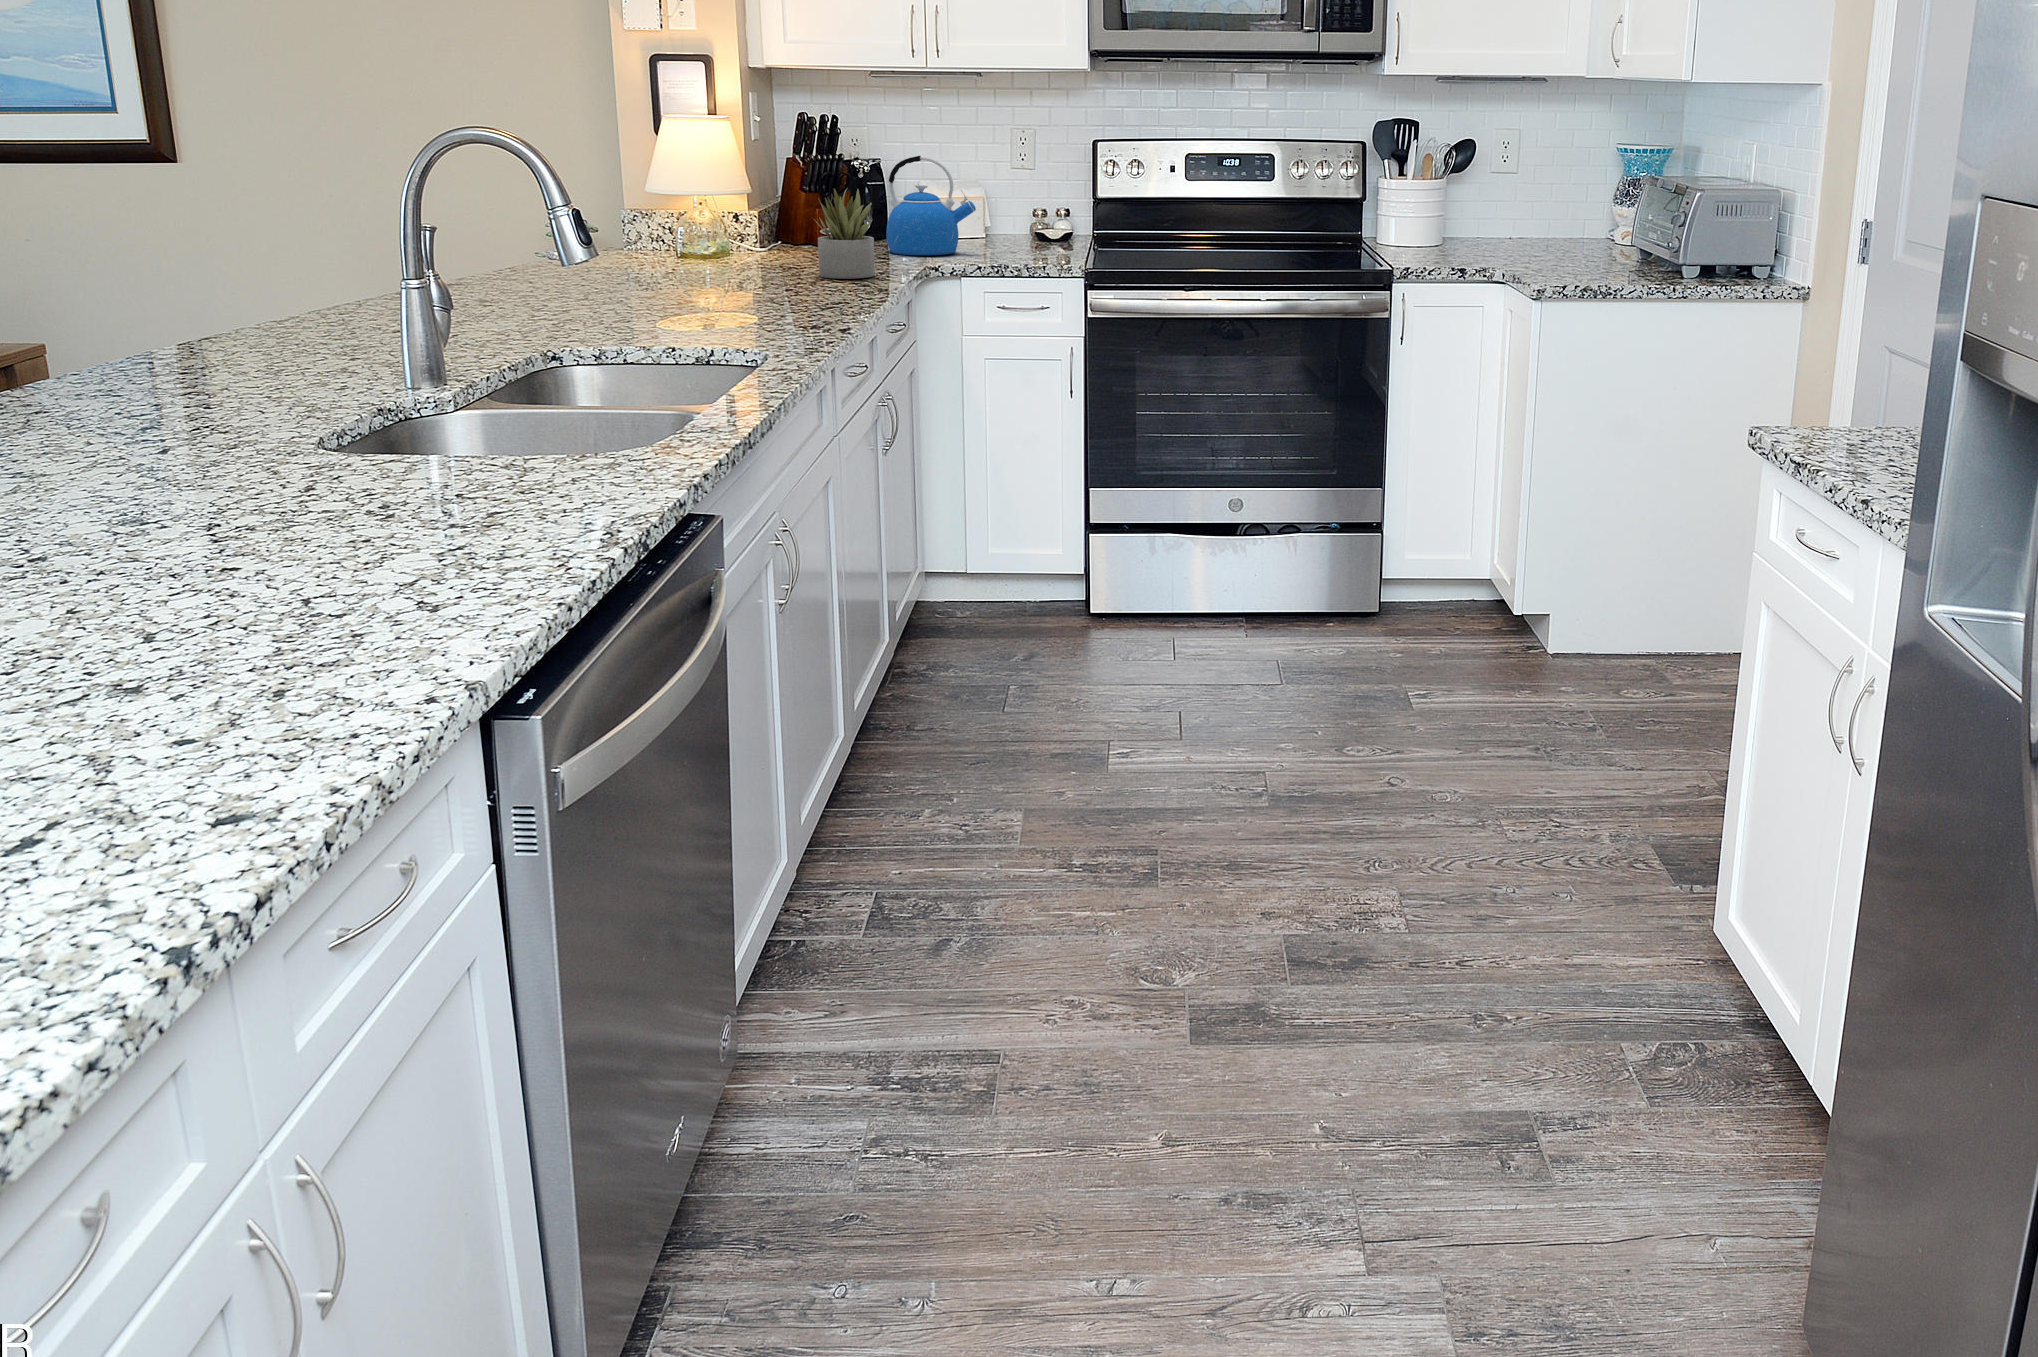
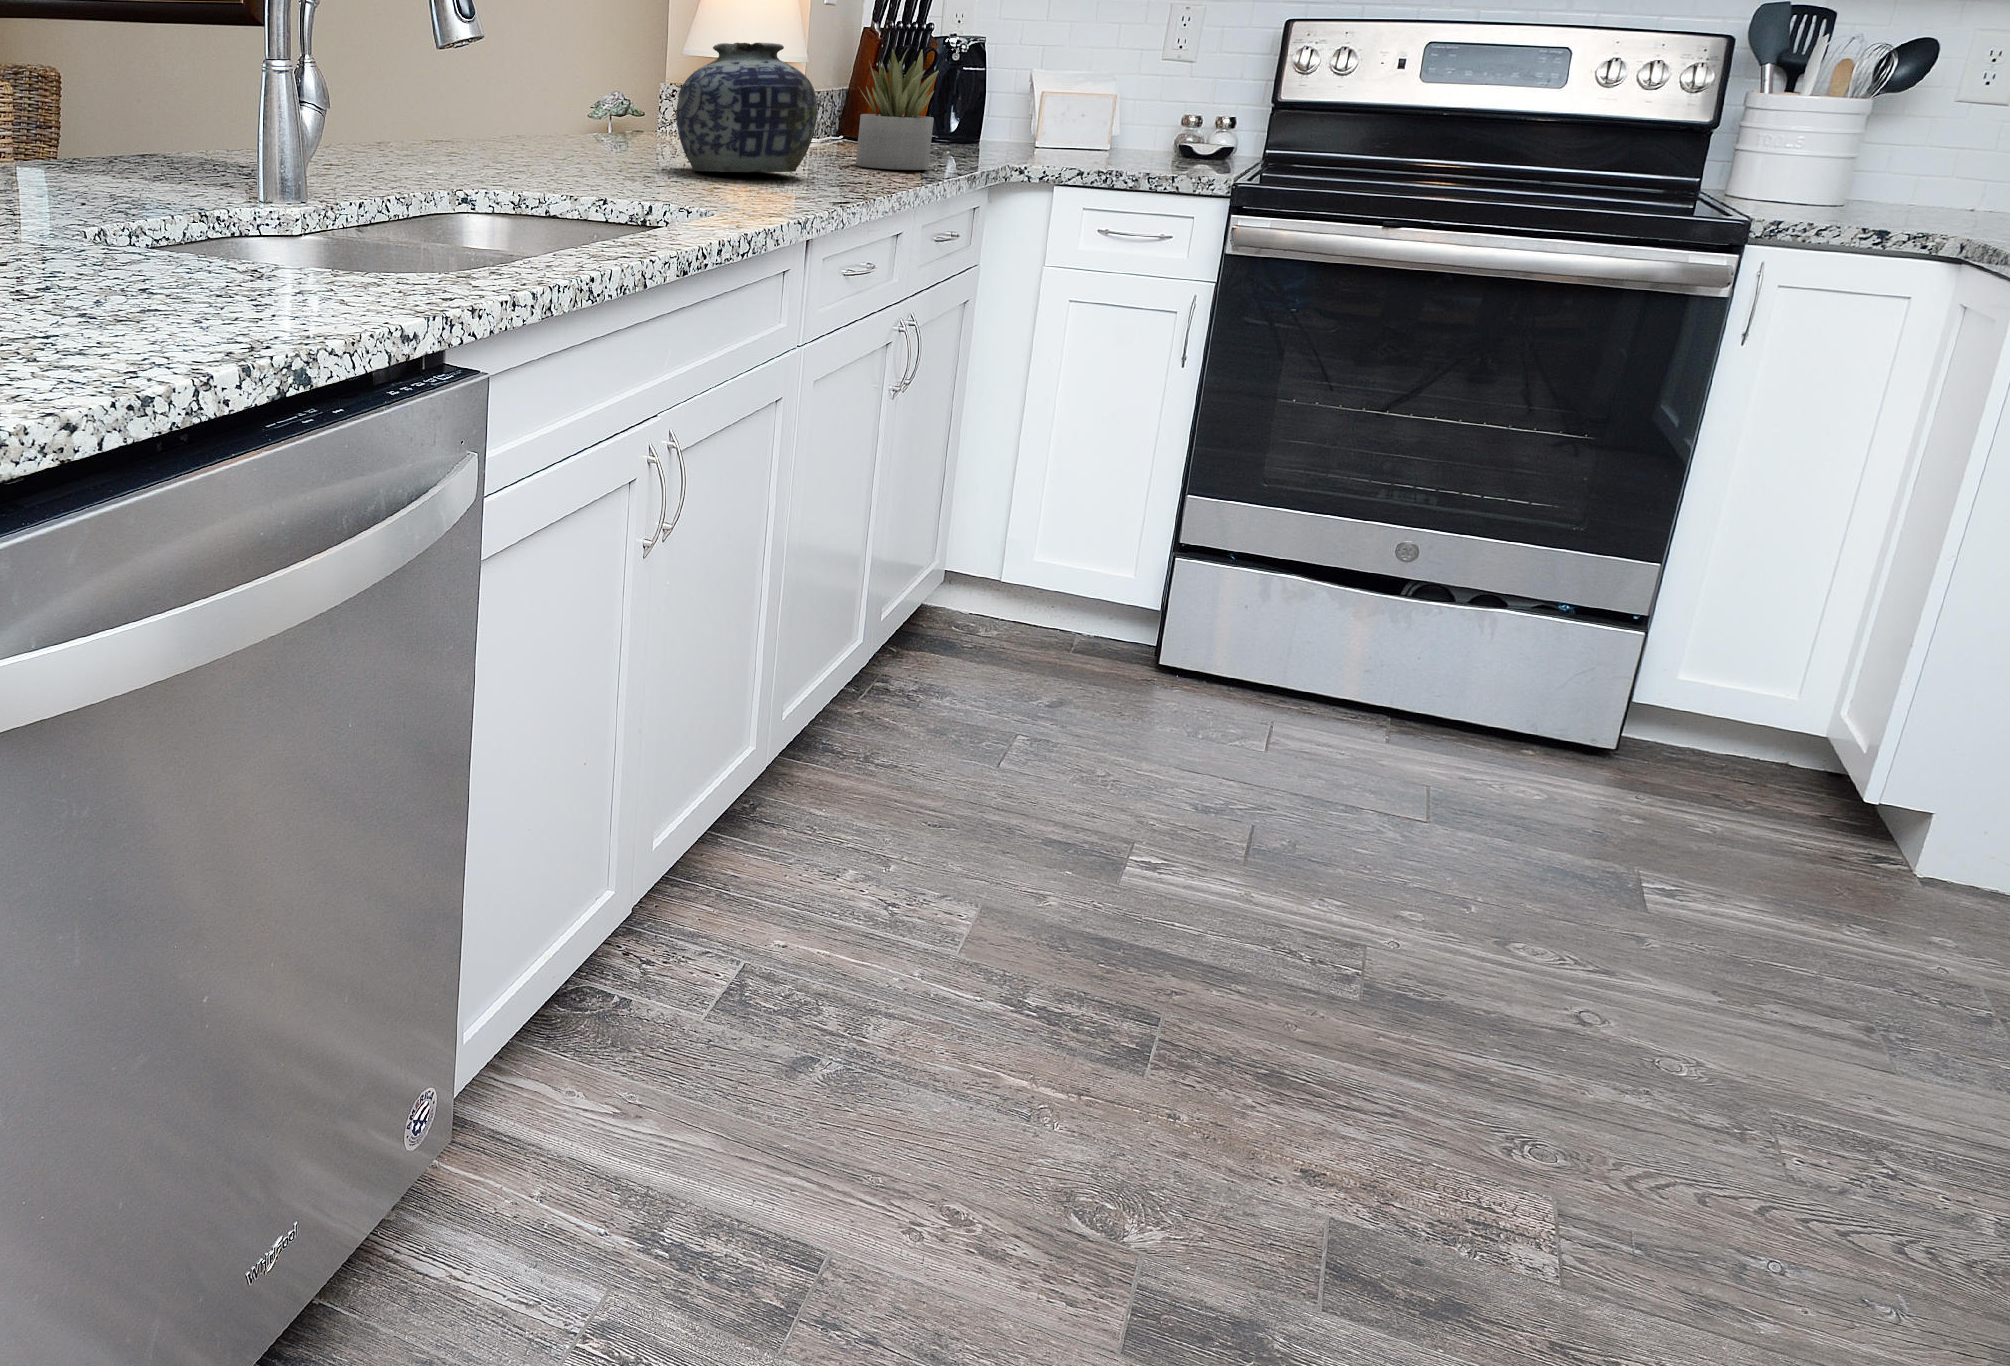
kettle: present [886,156,976,255] -> none [967,24,1094,159]
vase: none [685,200,798,299] -> present [676,42,817,172]

